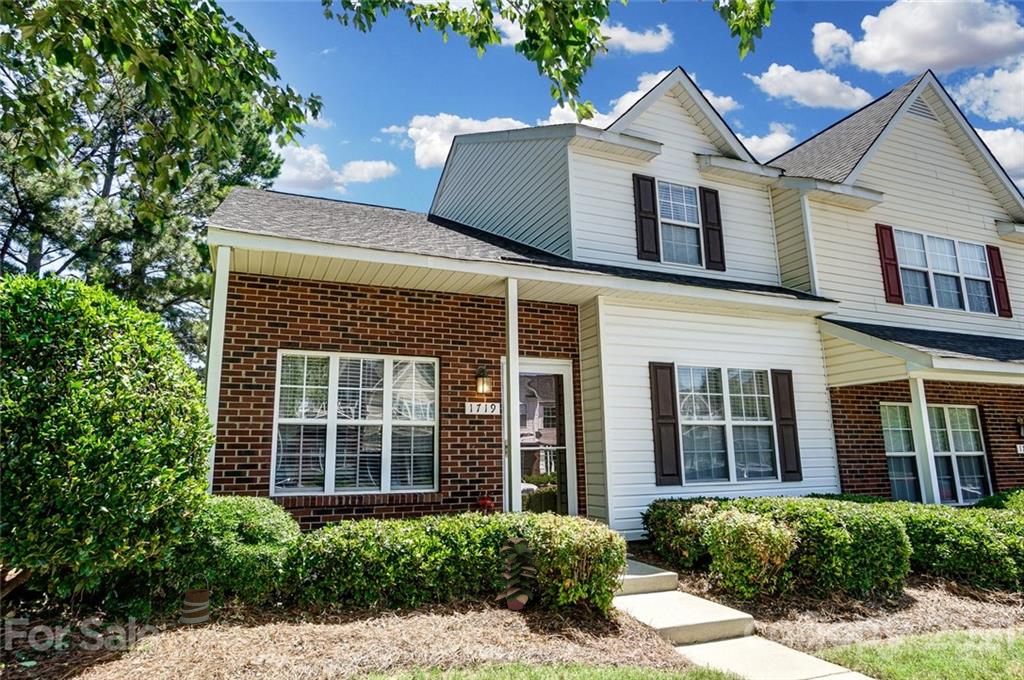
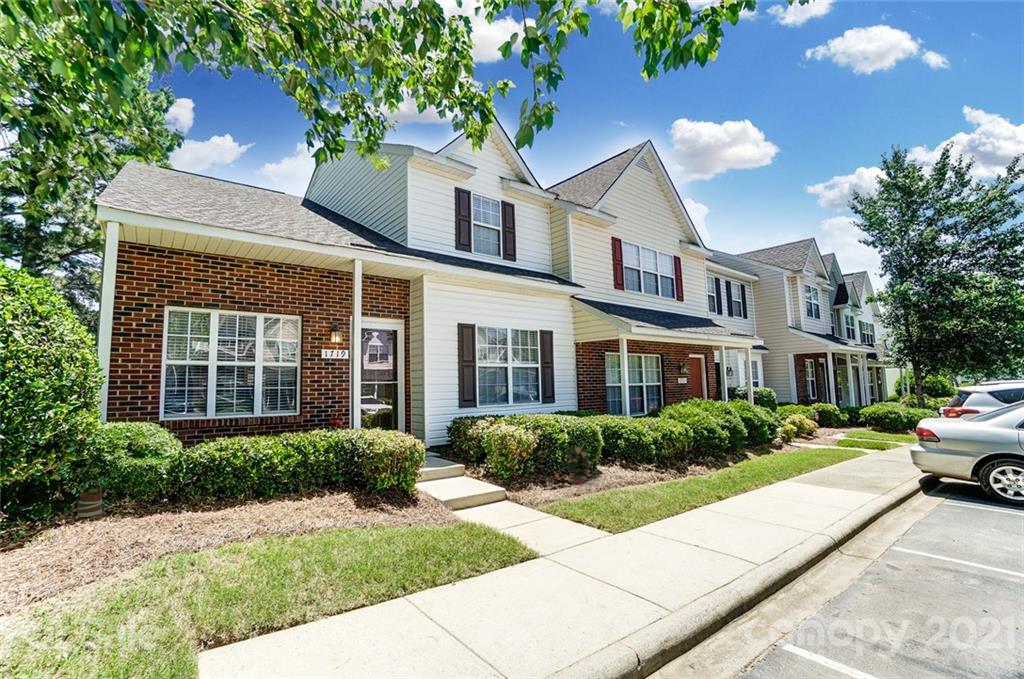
decorative plant: present [494,537,540,610] -> present [567,447,590,483]

